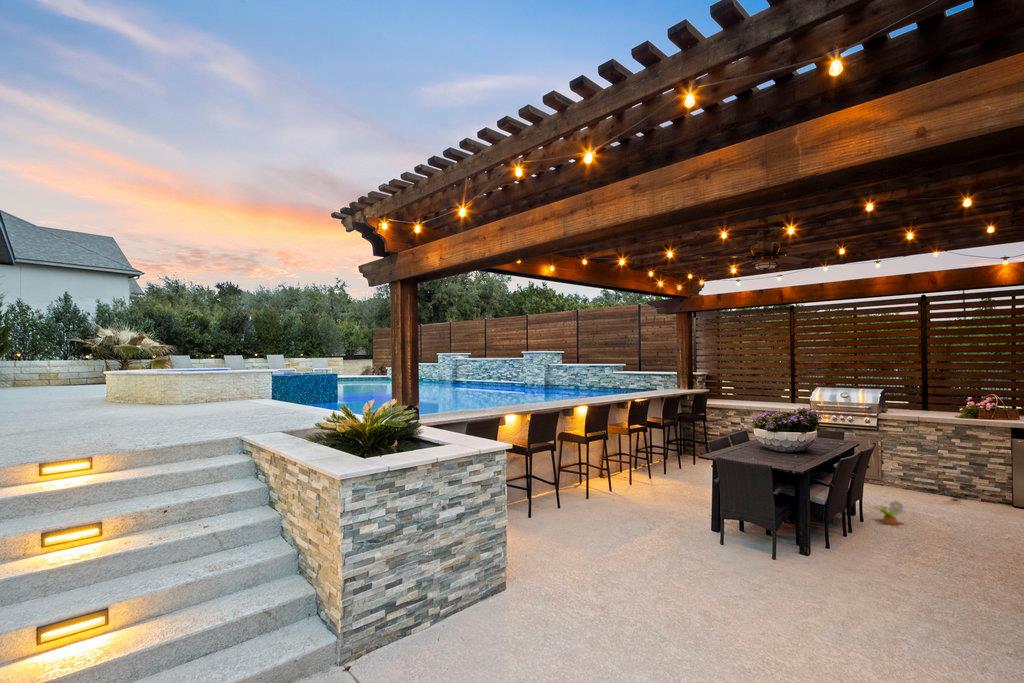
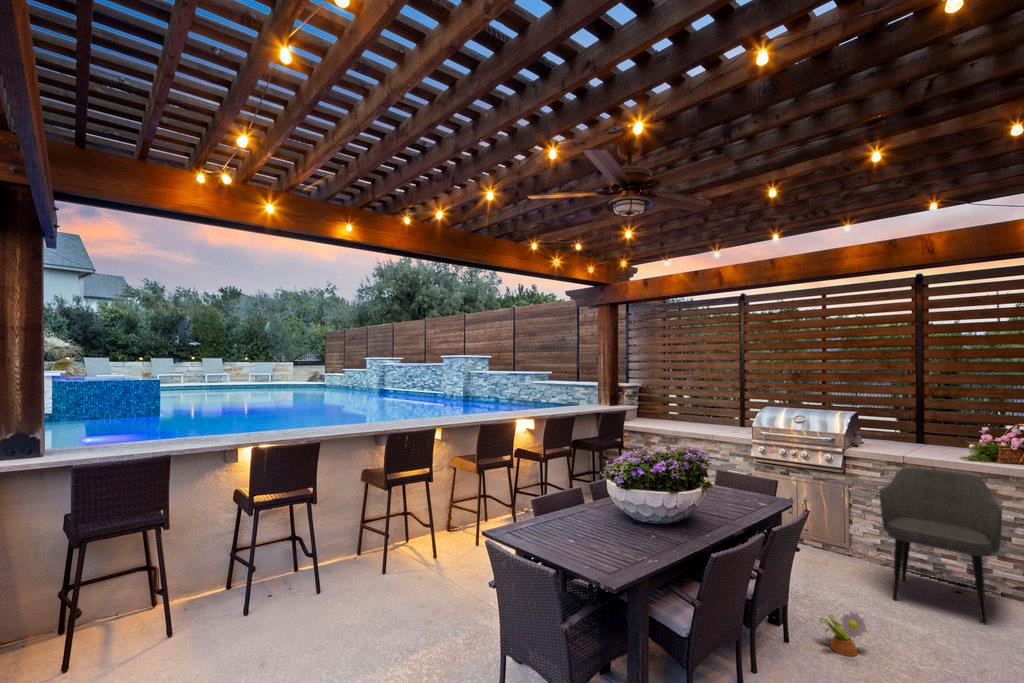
armchair: none [904,424,982,513] -> present [879,467,1002,625]

